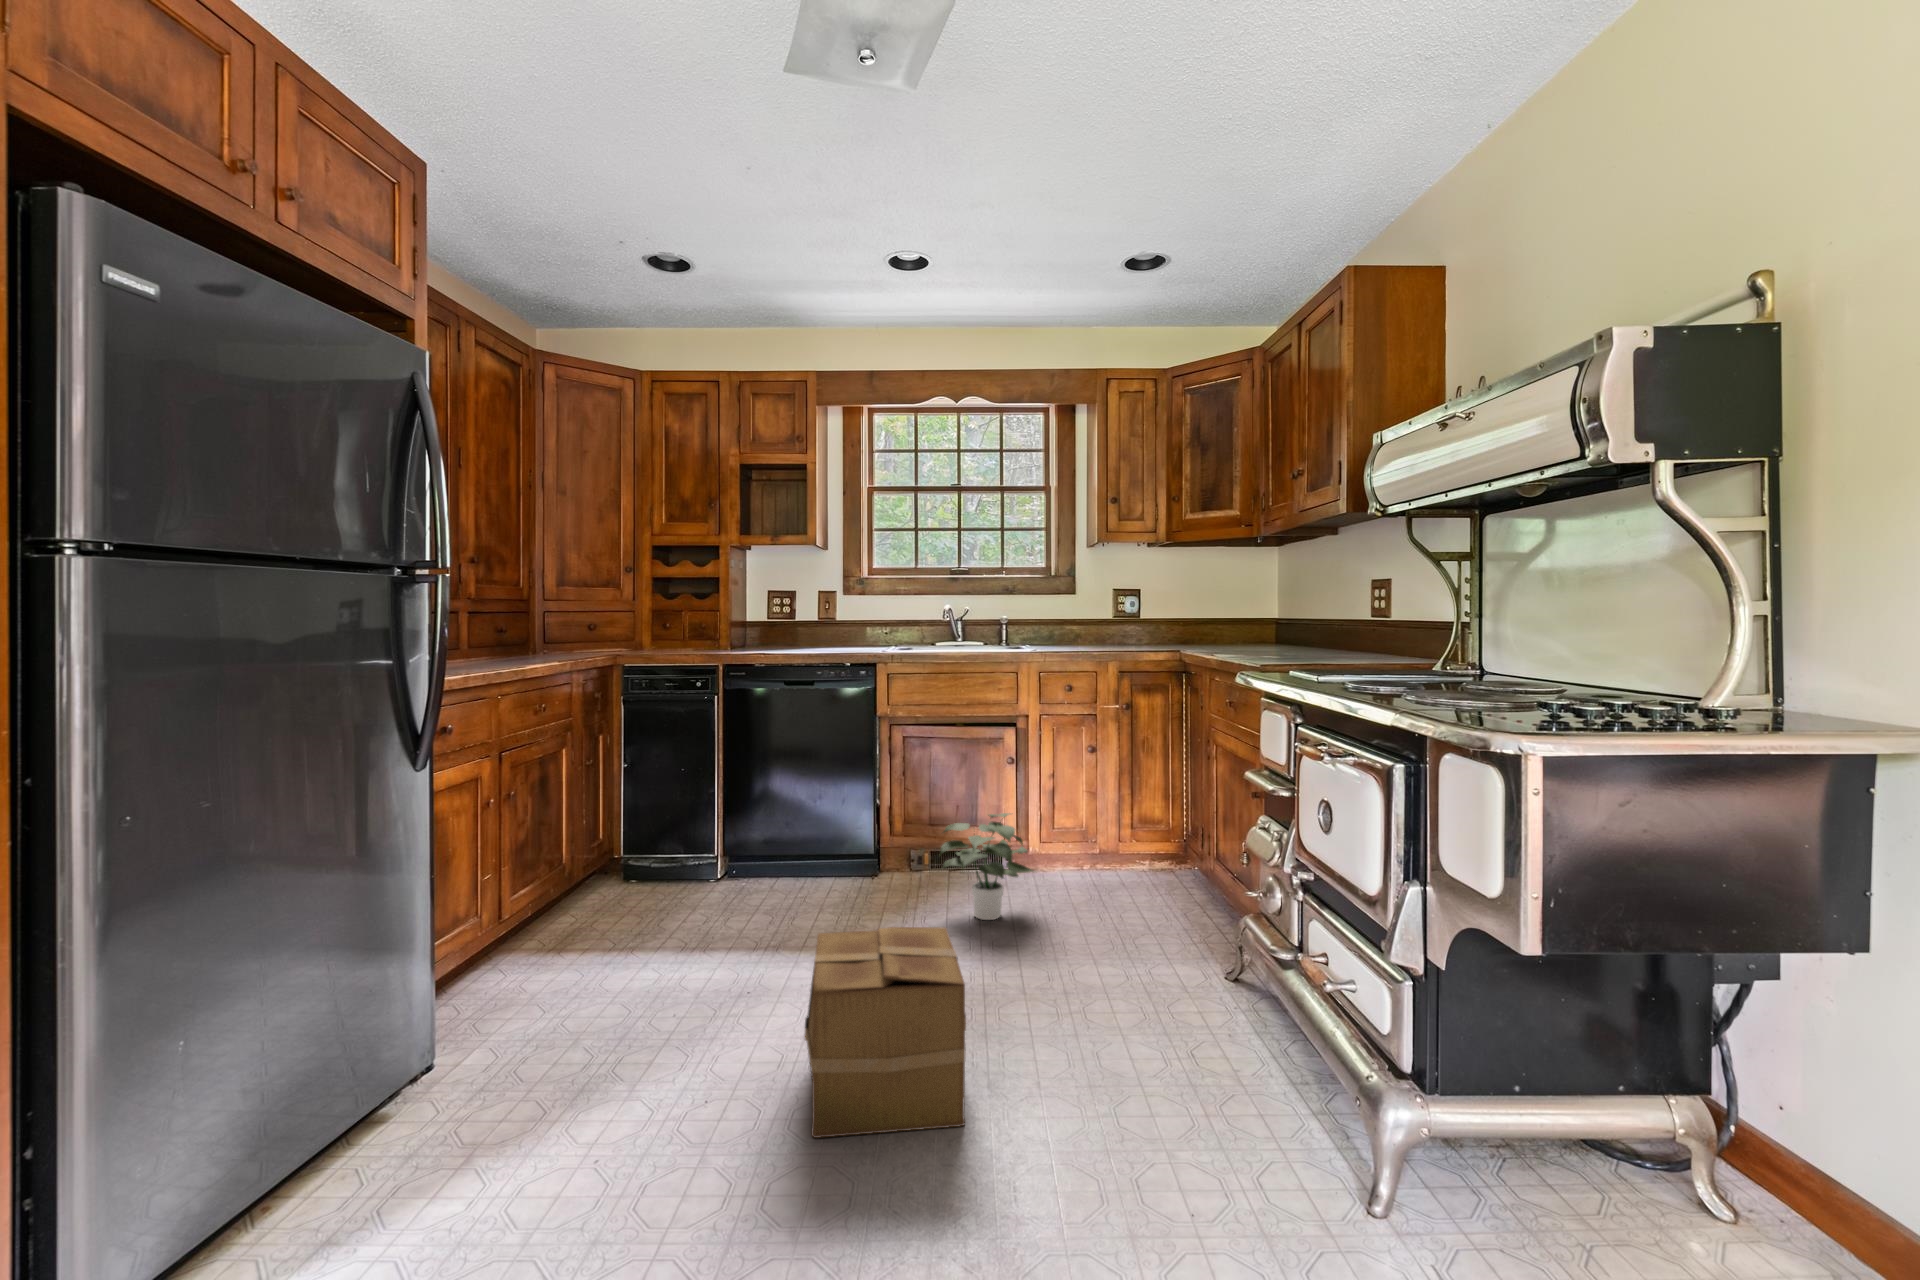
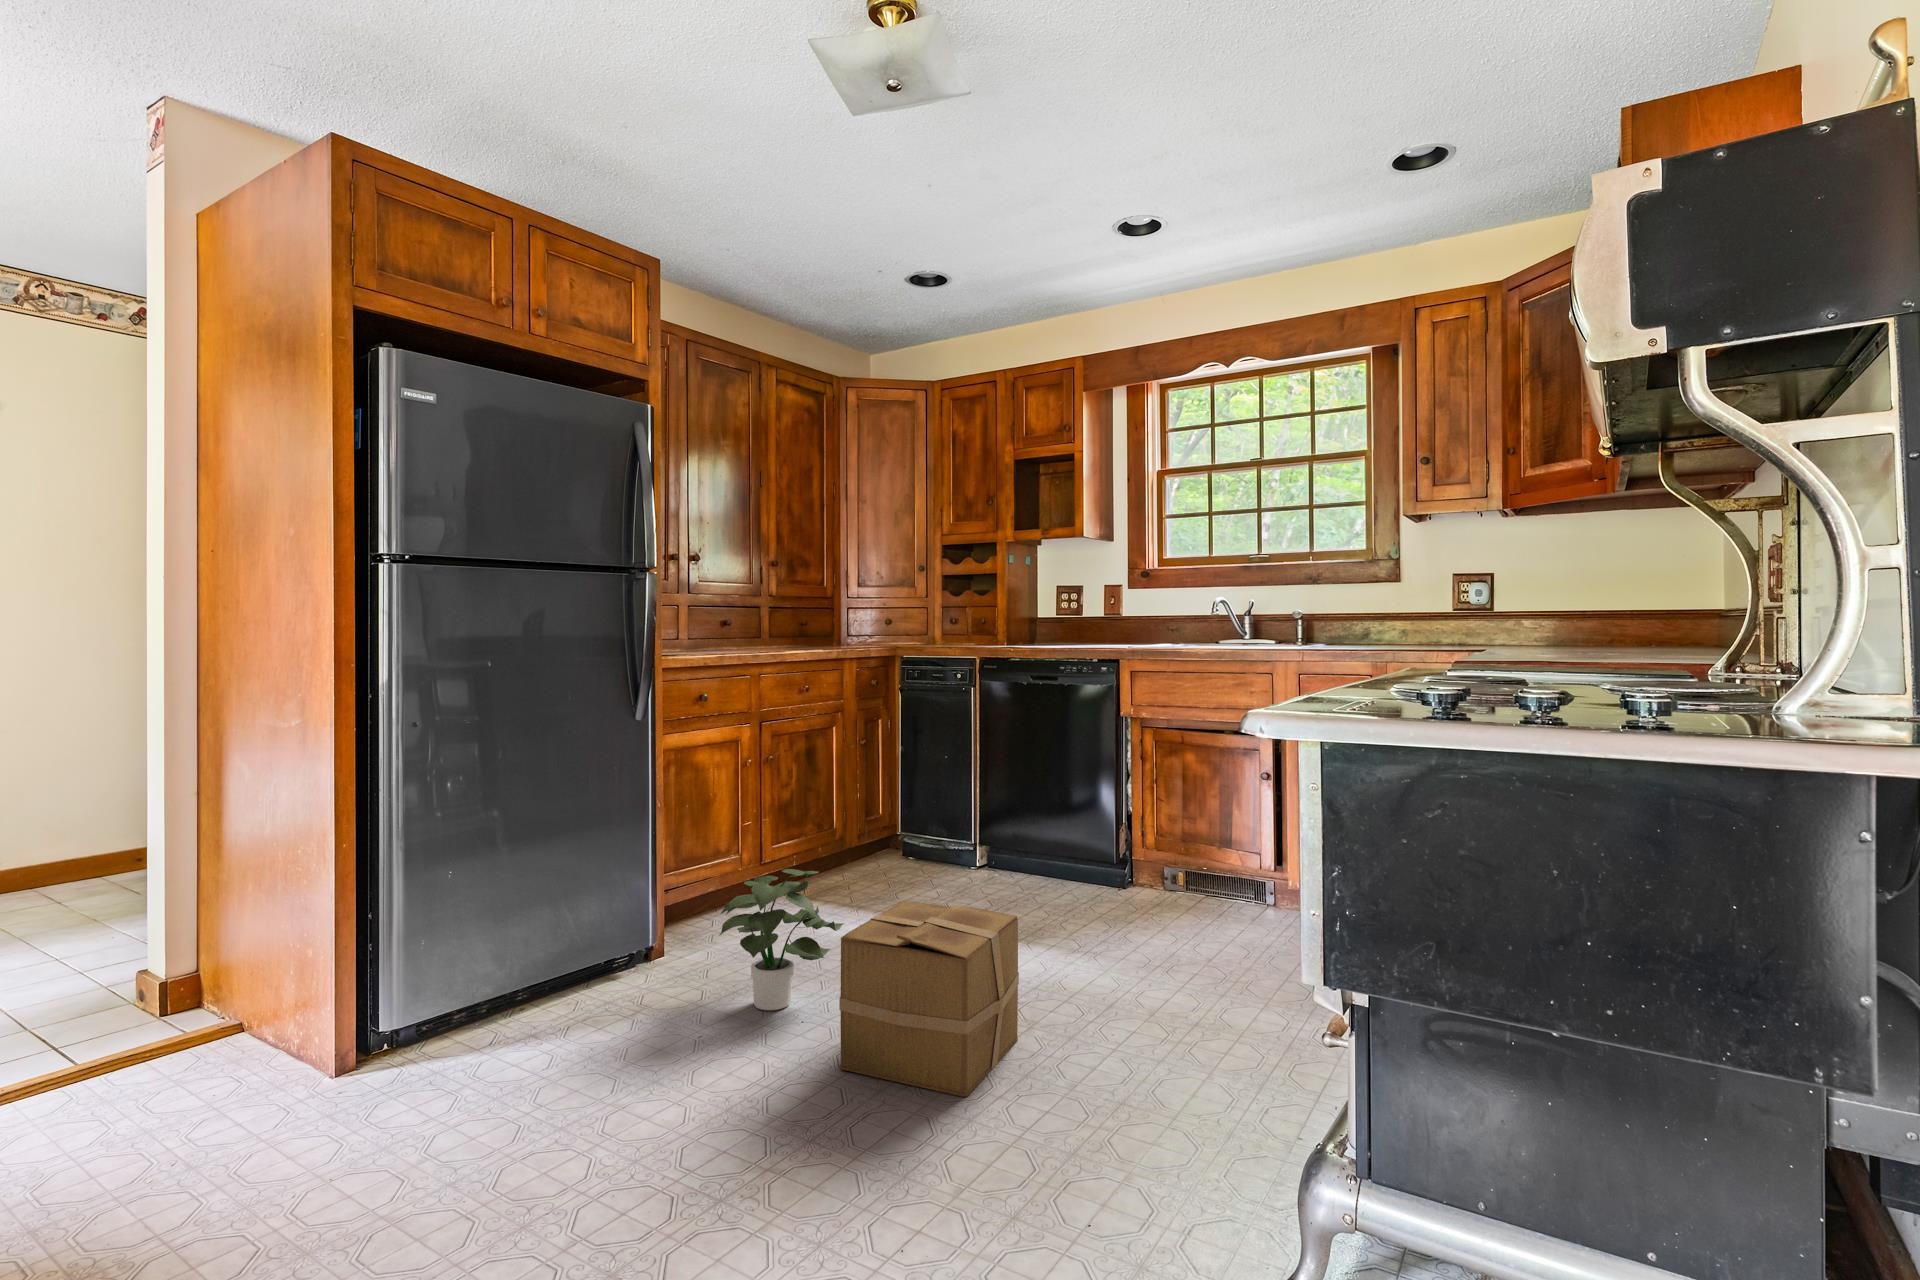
potted plant: present [940,813,1033,920] -> present [719,869,844,1011]

